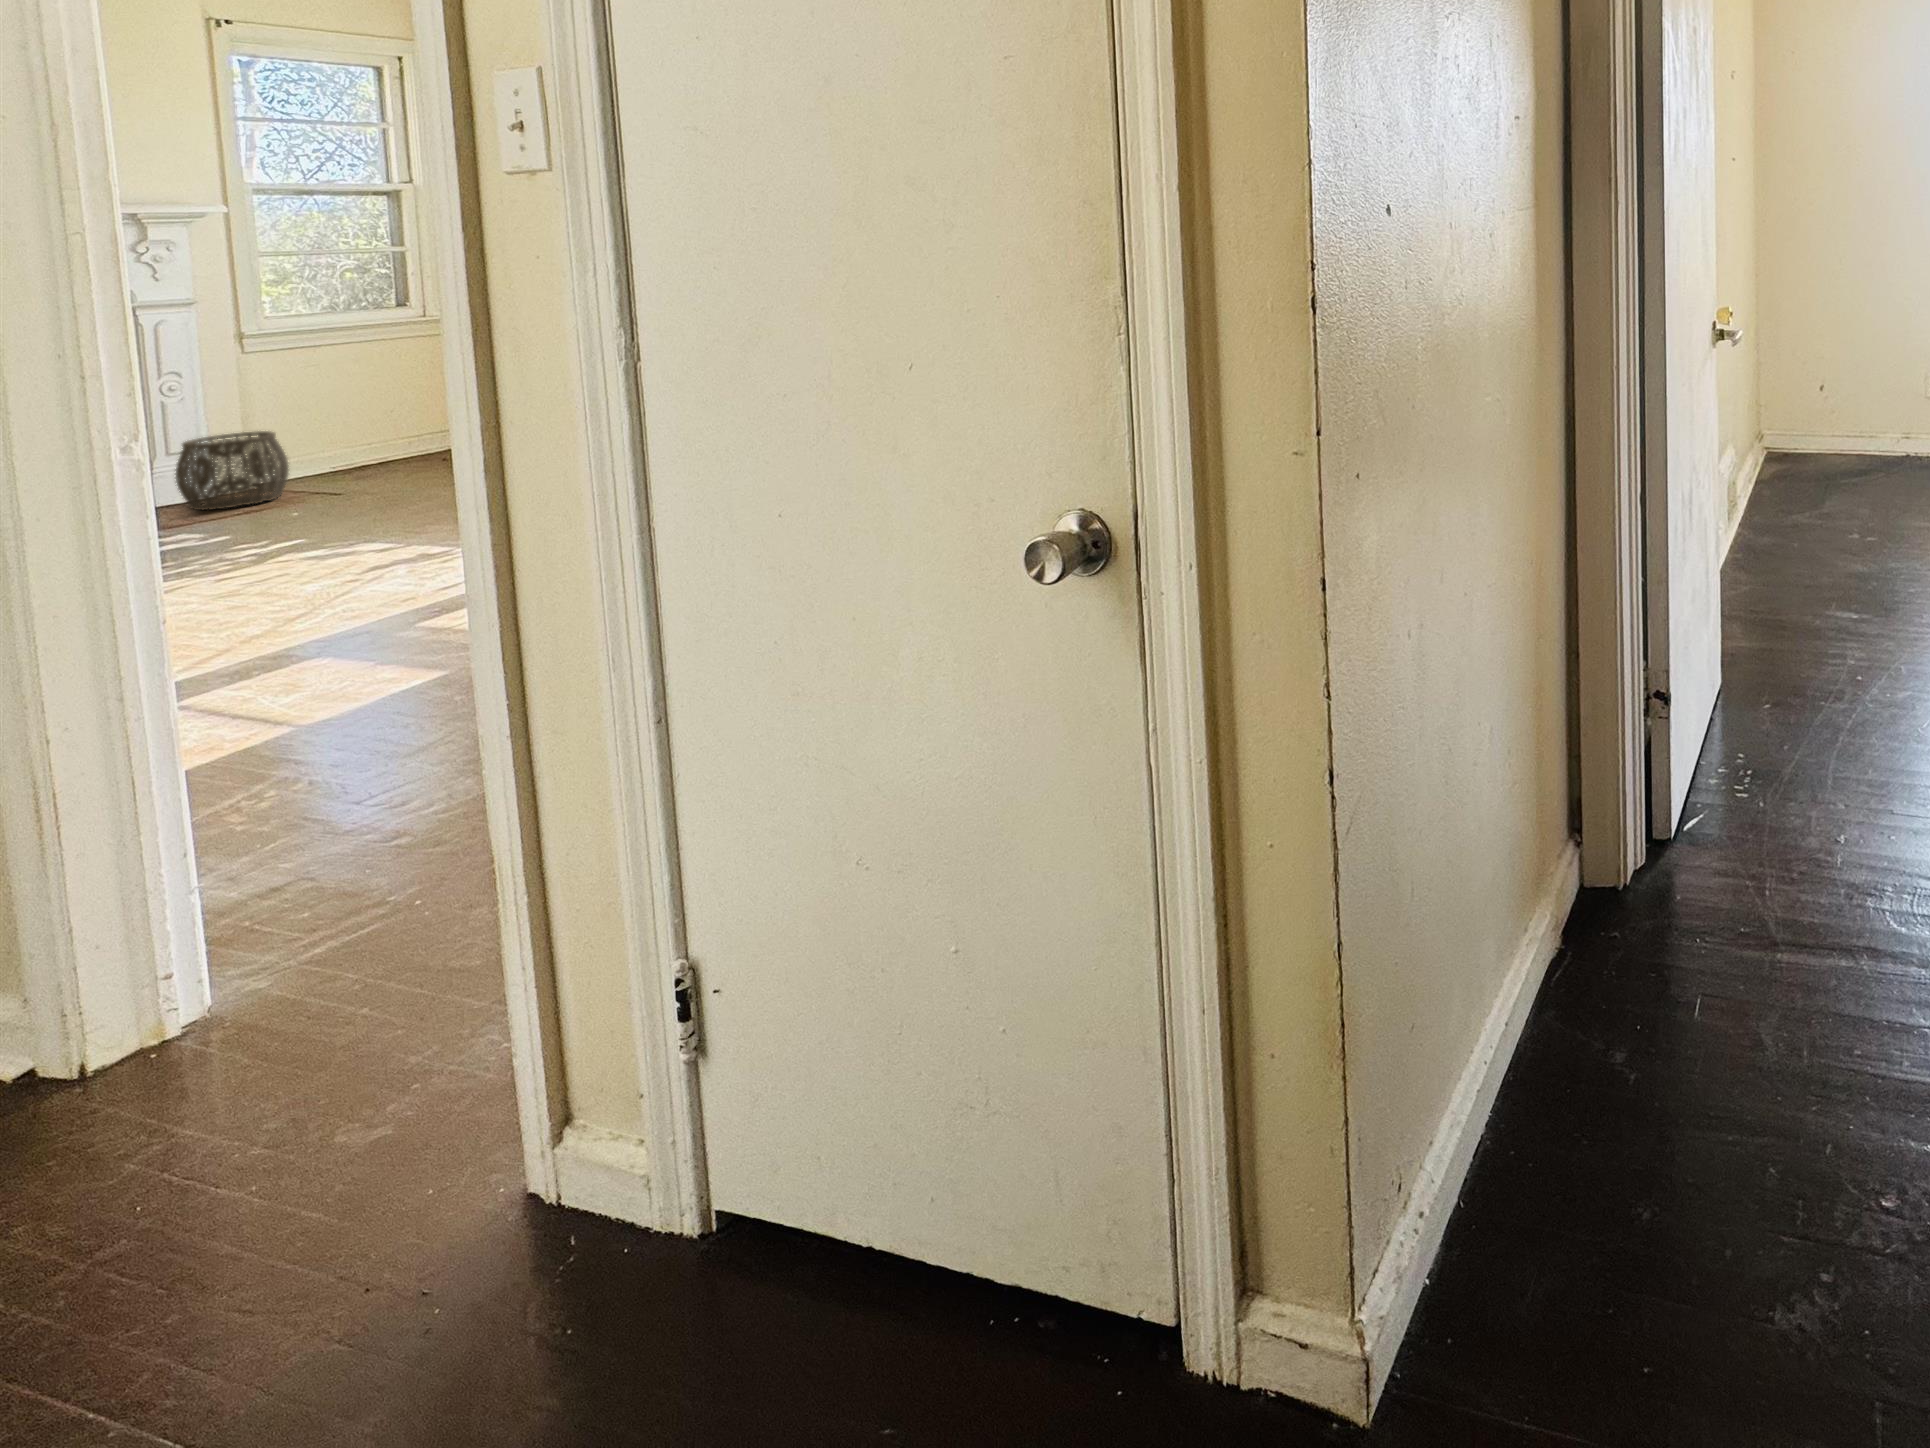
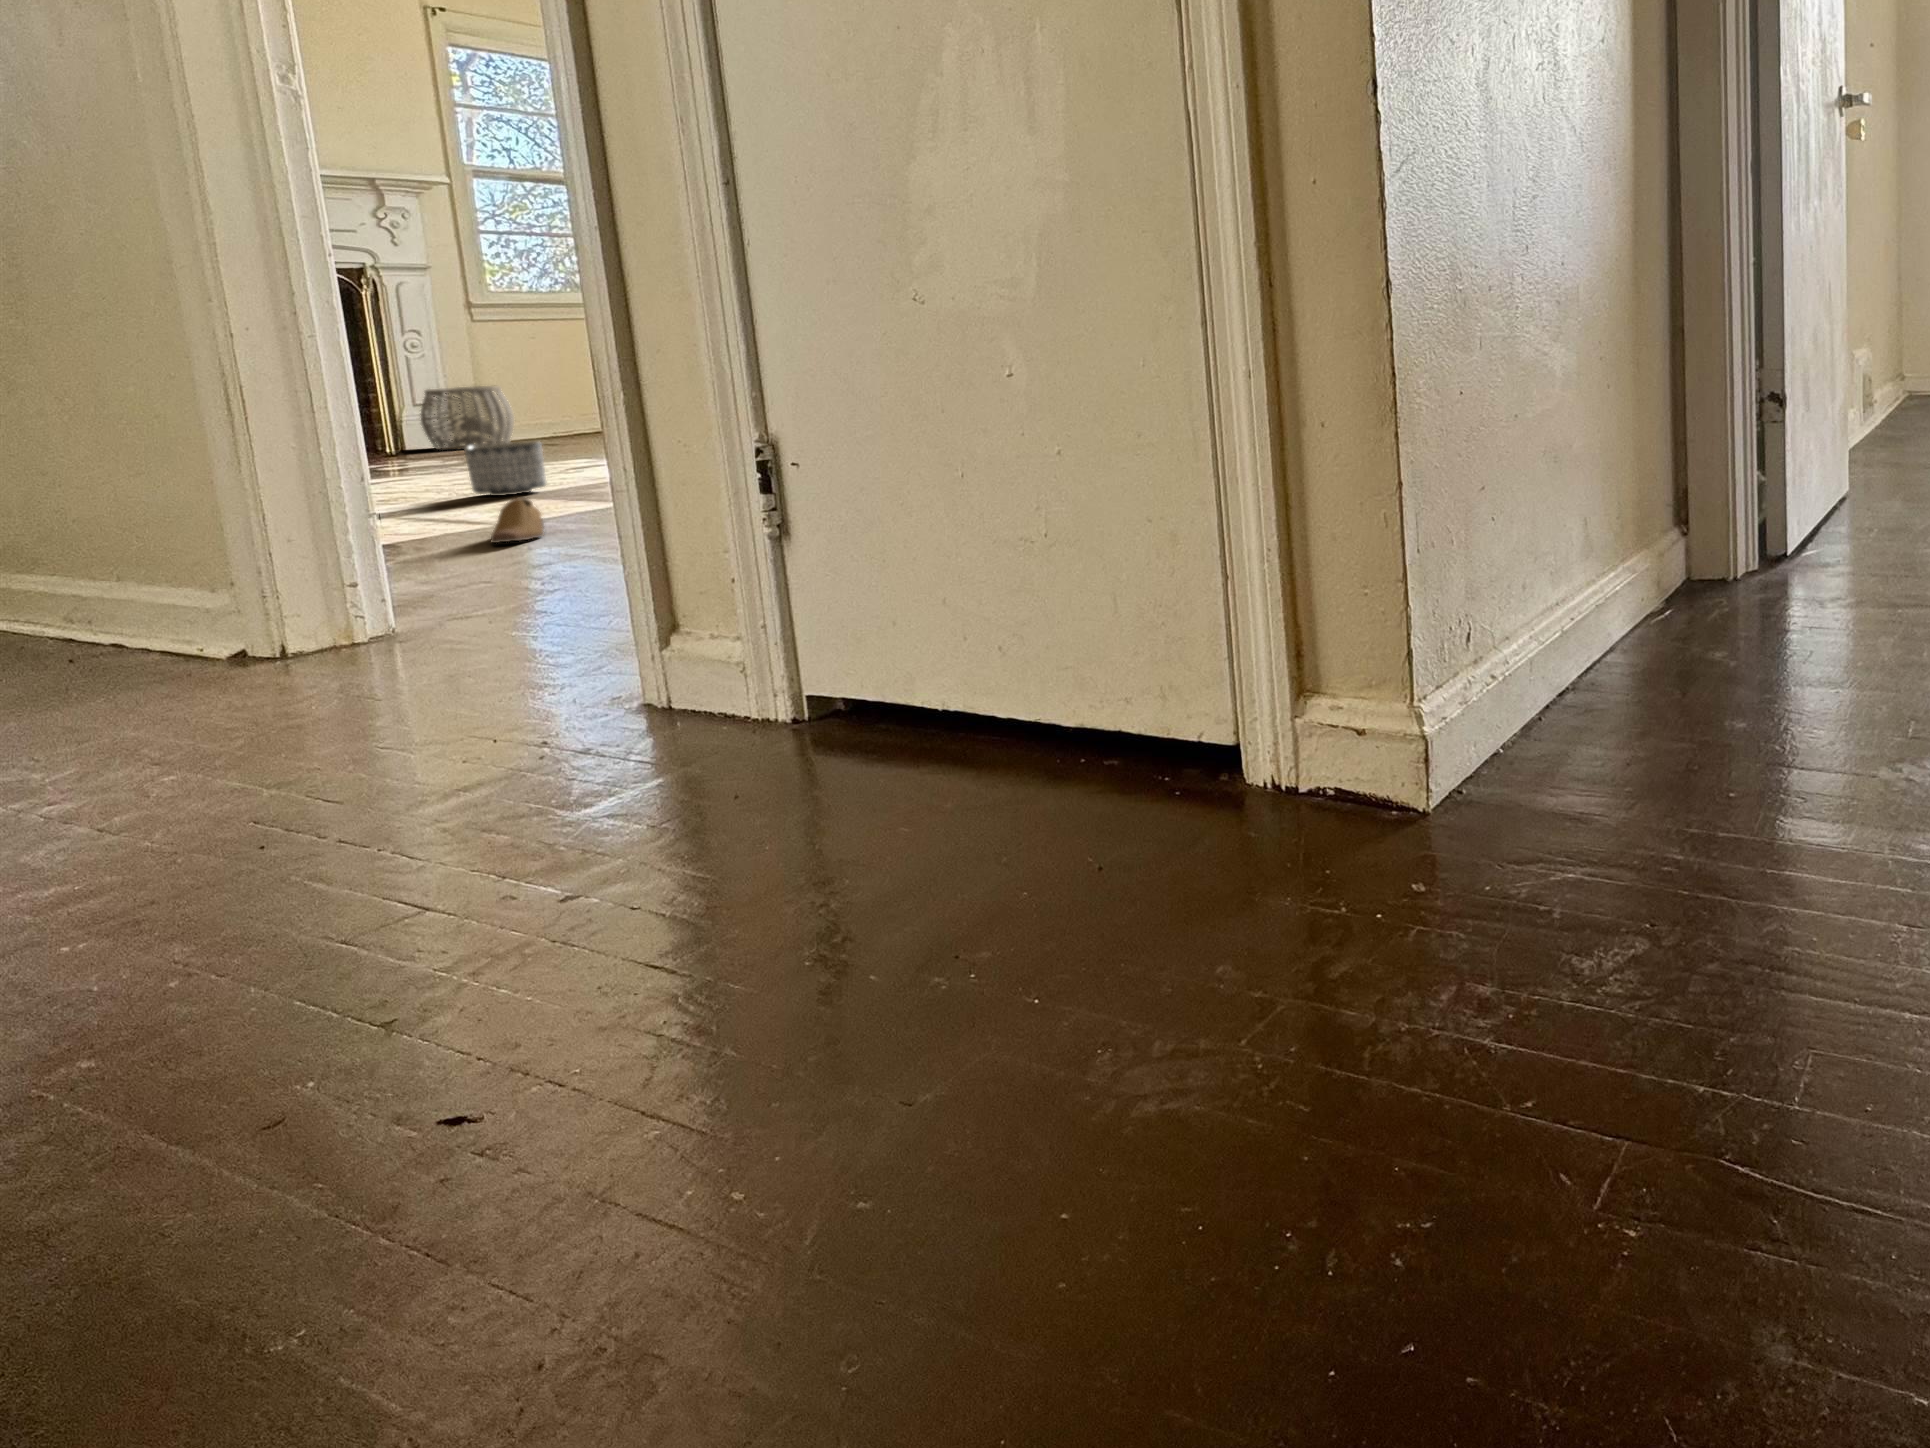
planter: none [248,573,344,643] -> present [464,441,546,496]
shoe: none [295,706,357,781] -> present [491,498,545,543]

